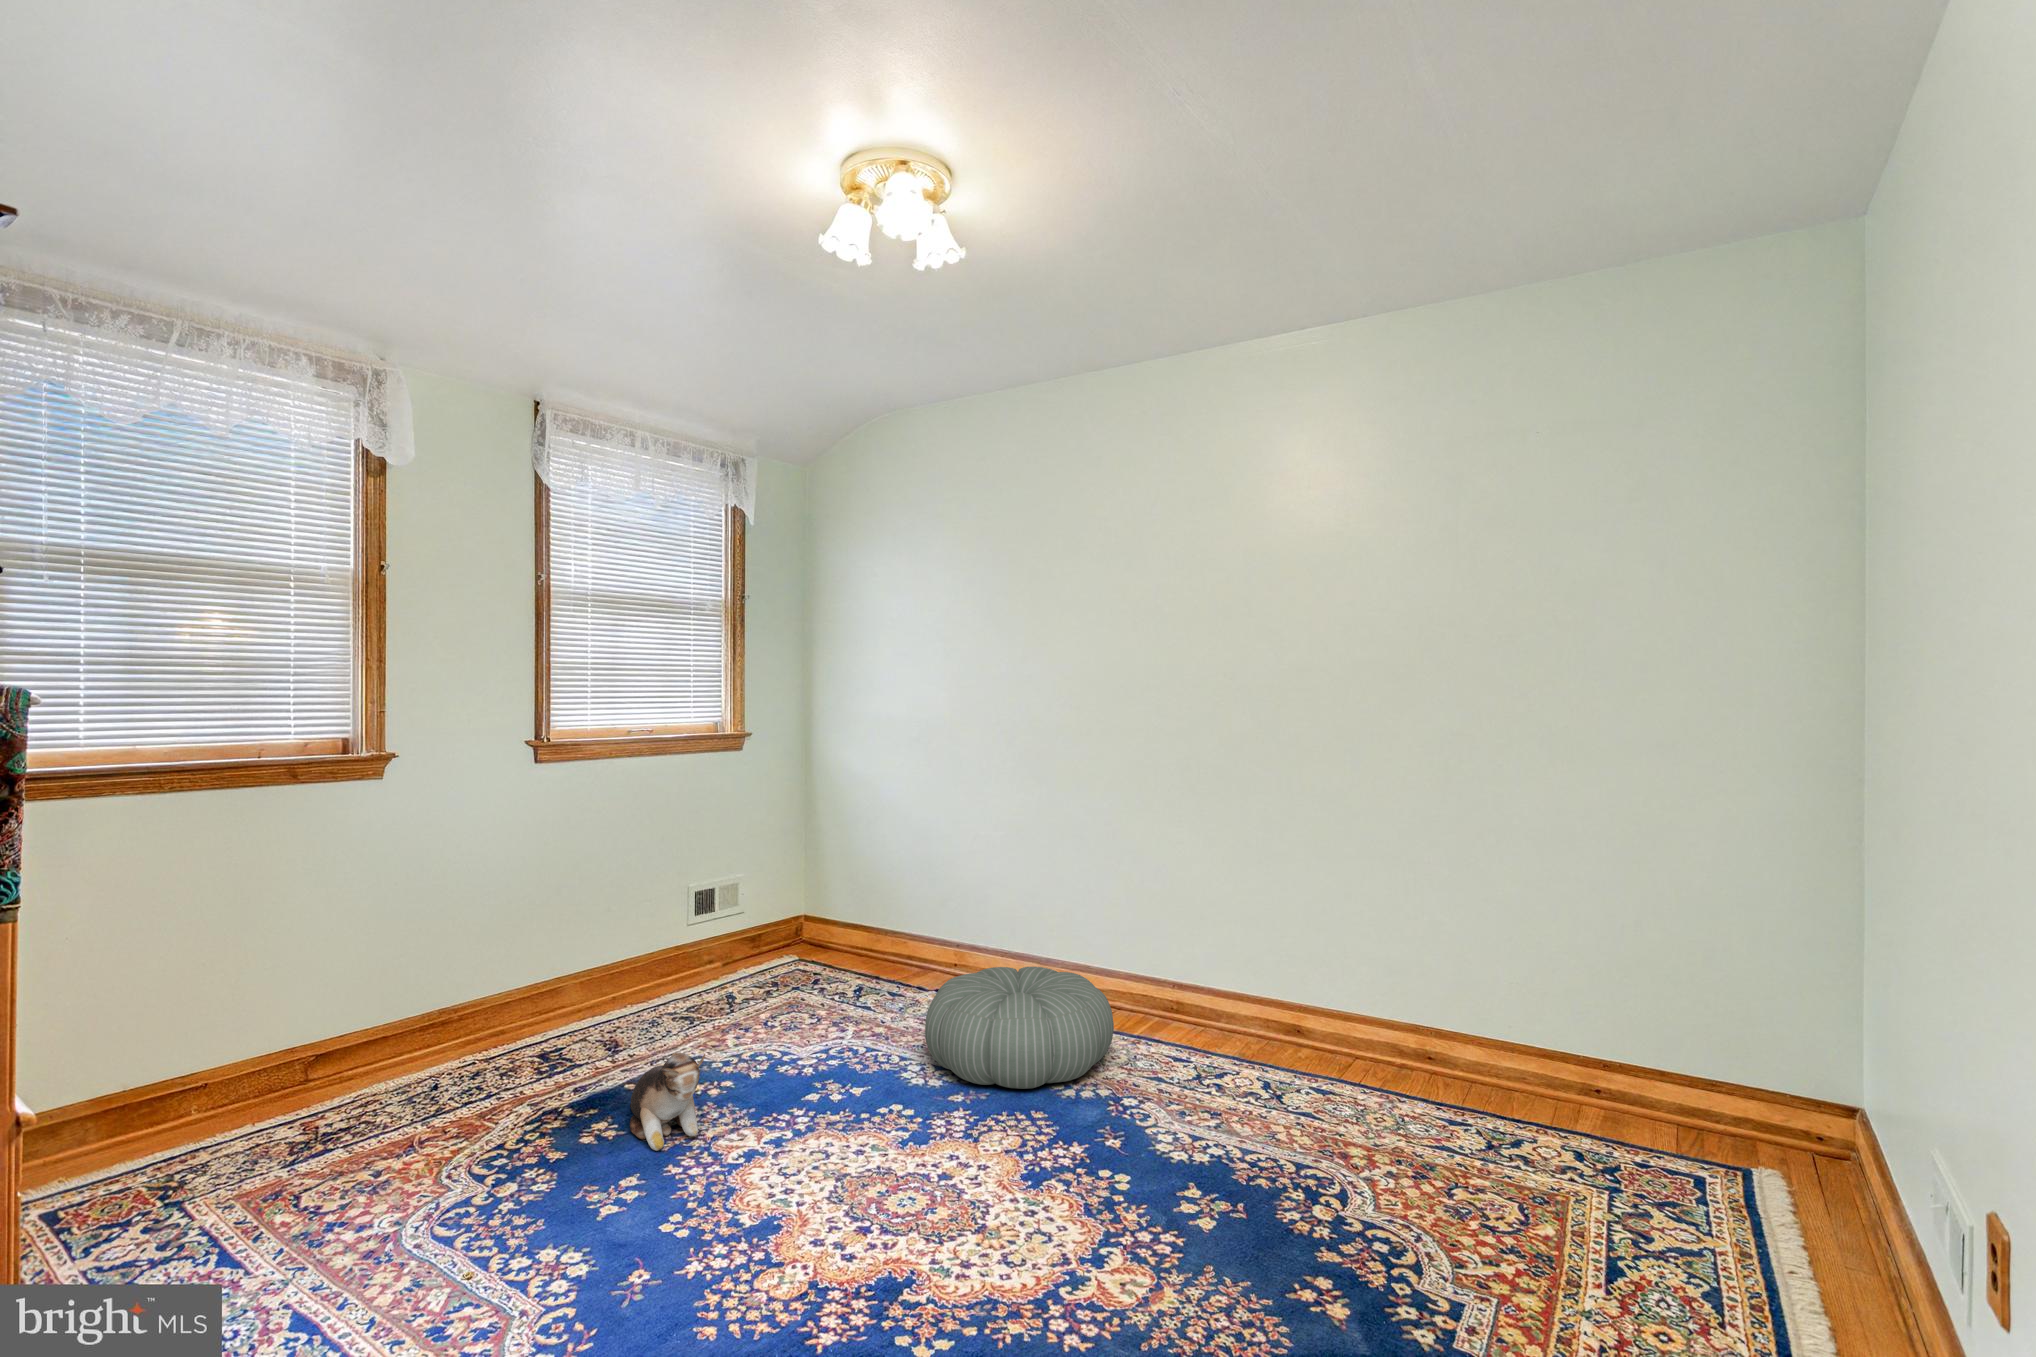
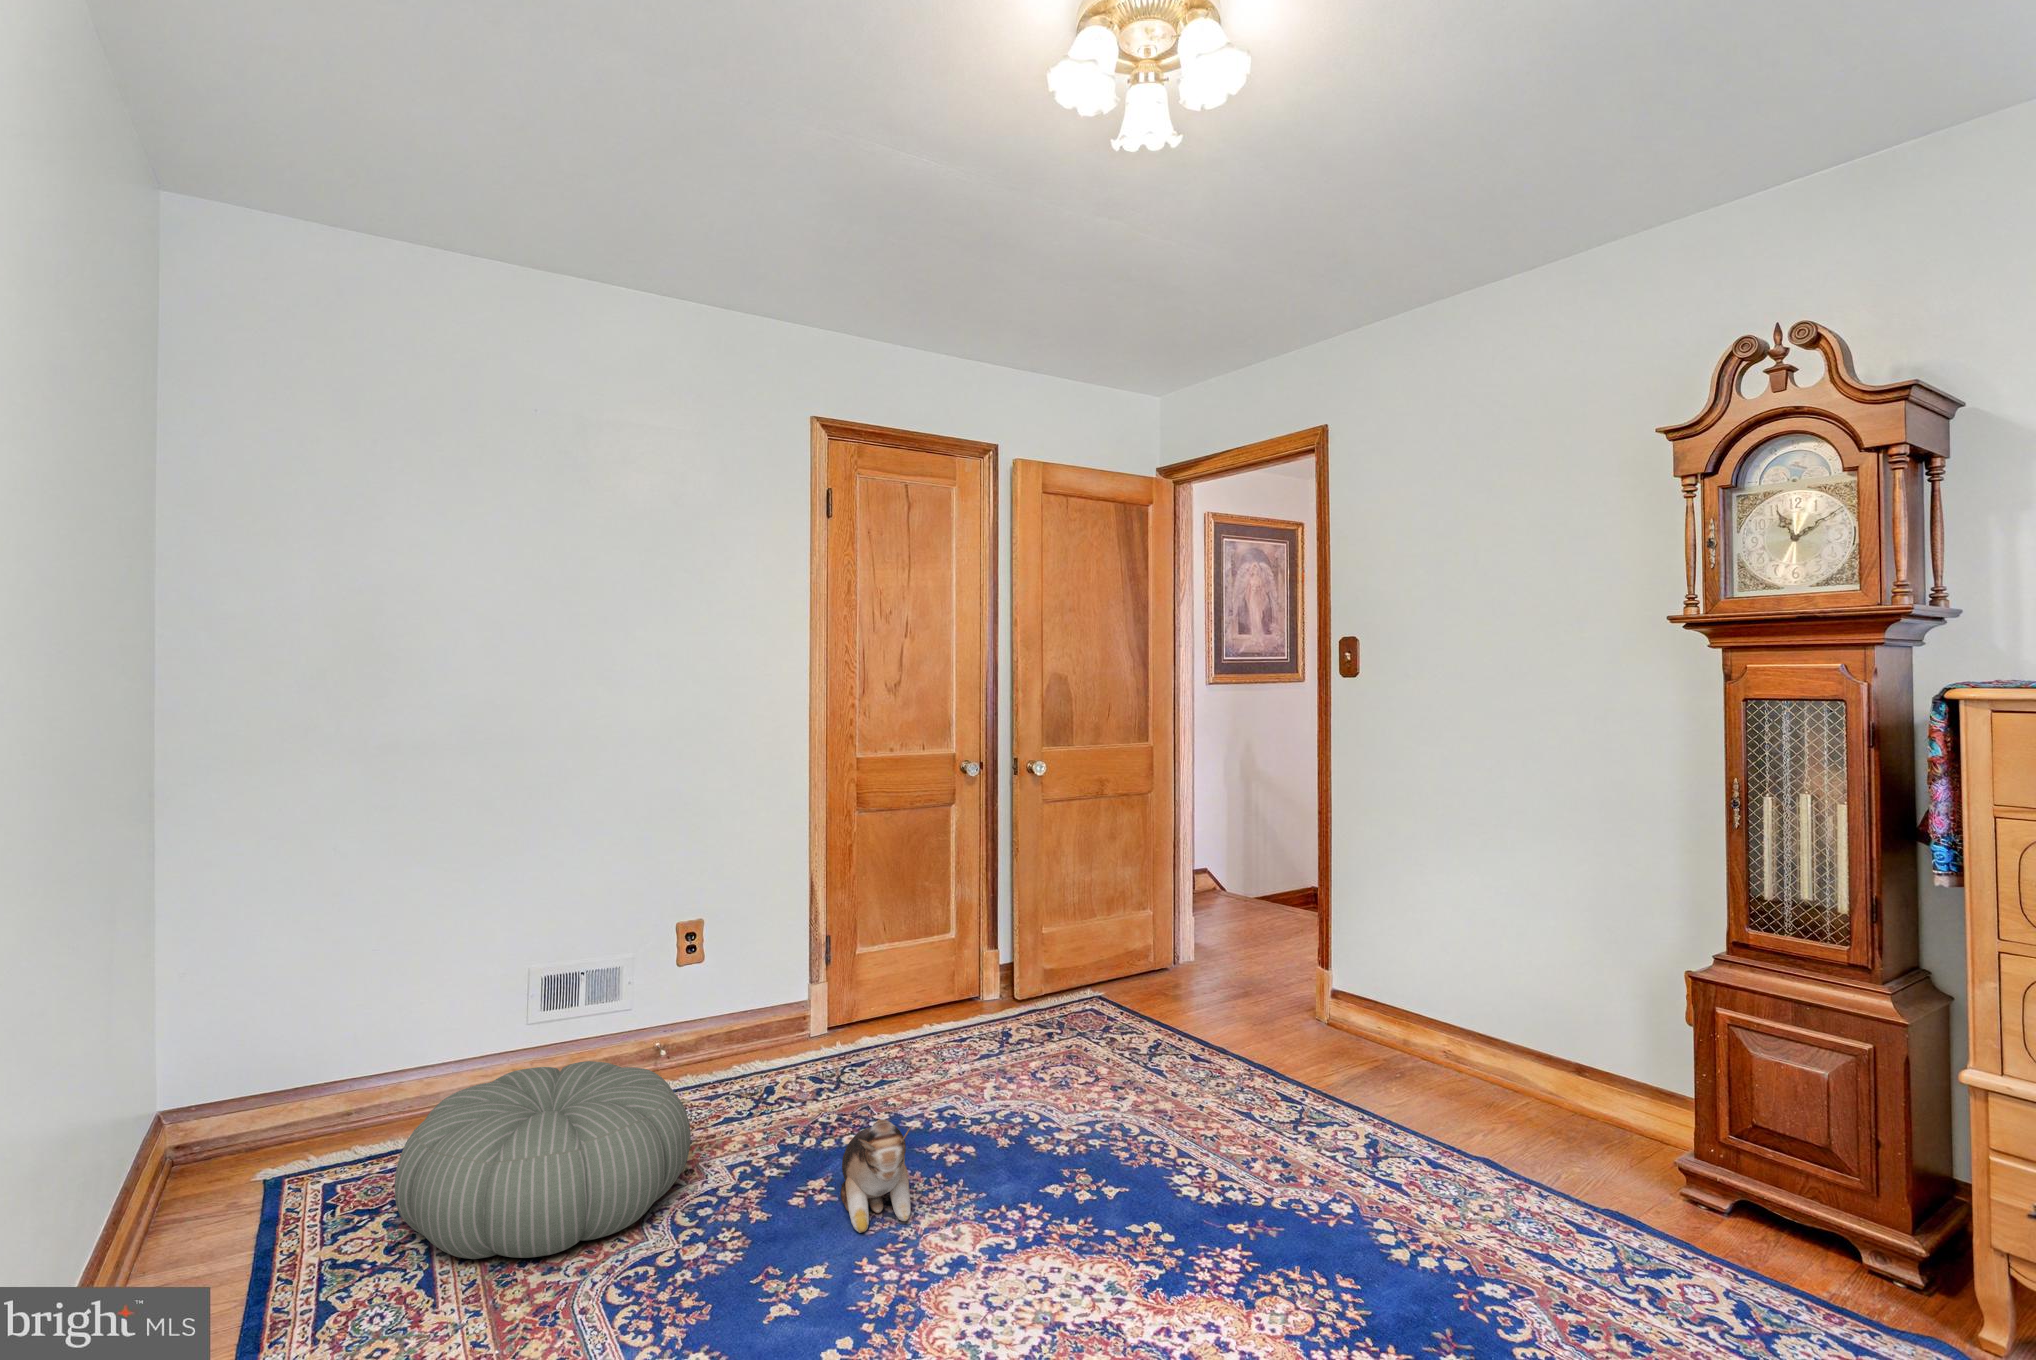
pouf: present [925,967,1114,1089] -> present [395,1061,691,1259]

